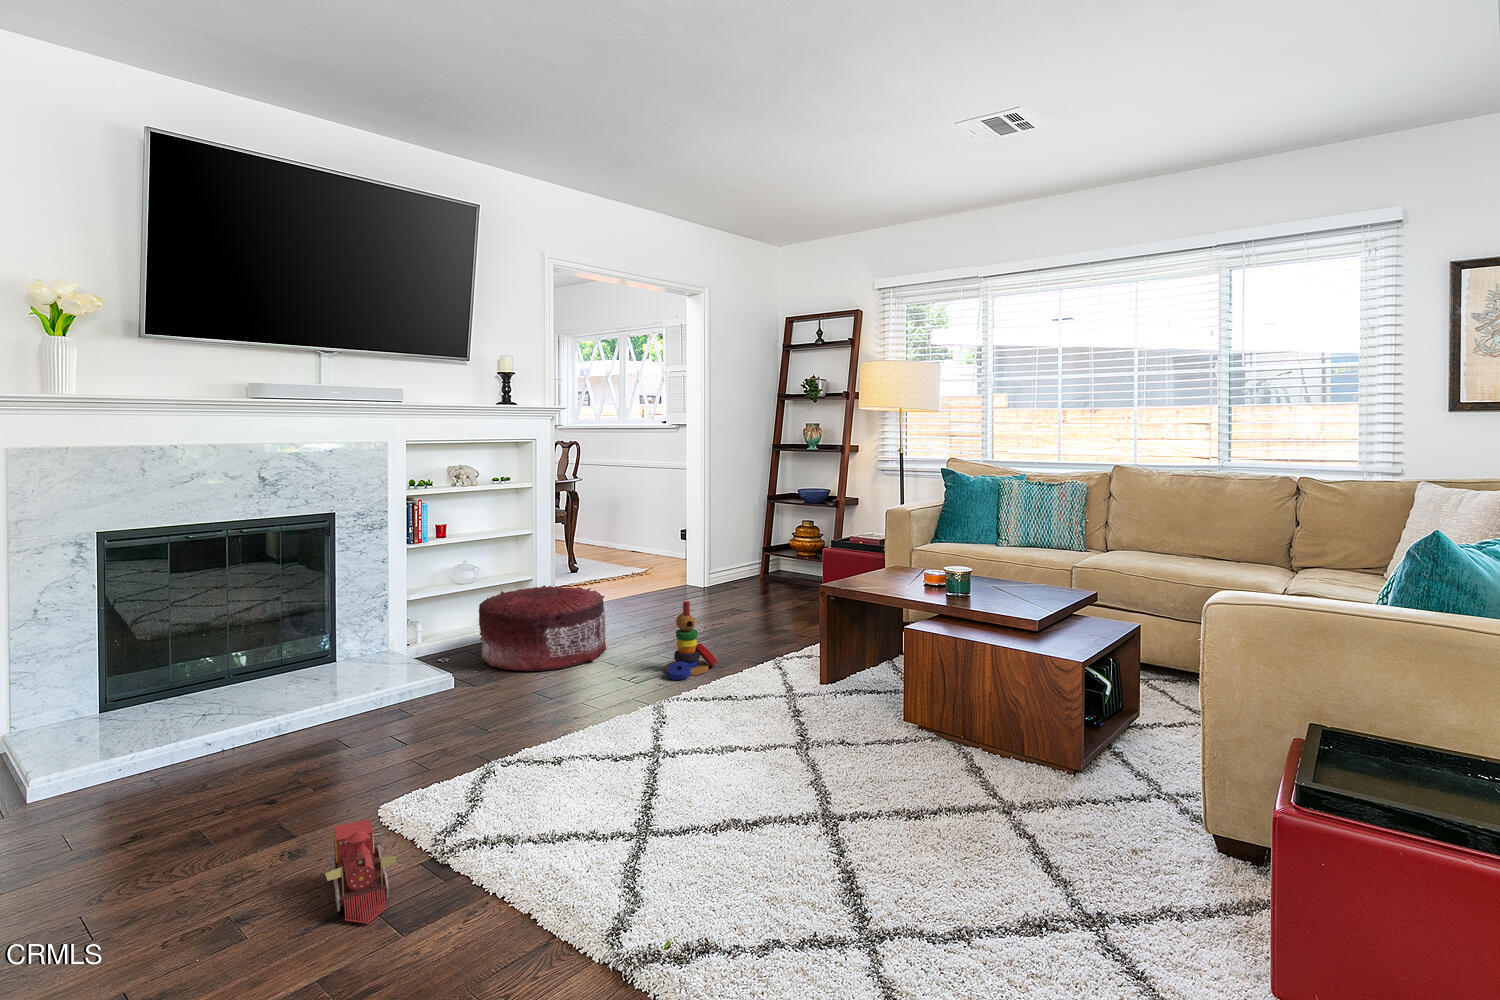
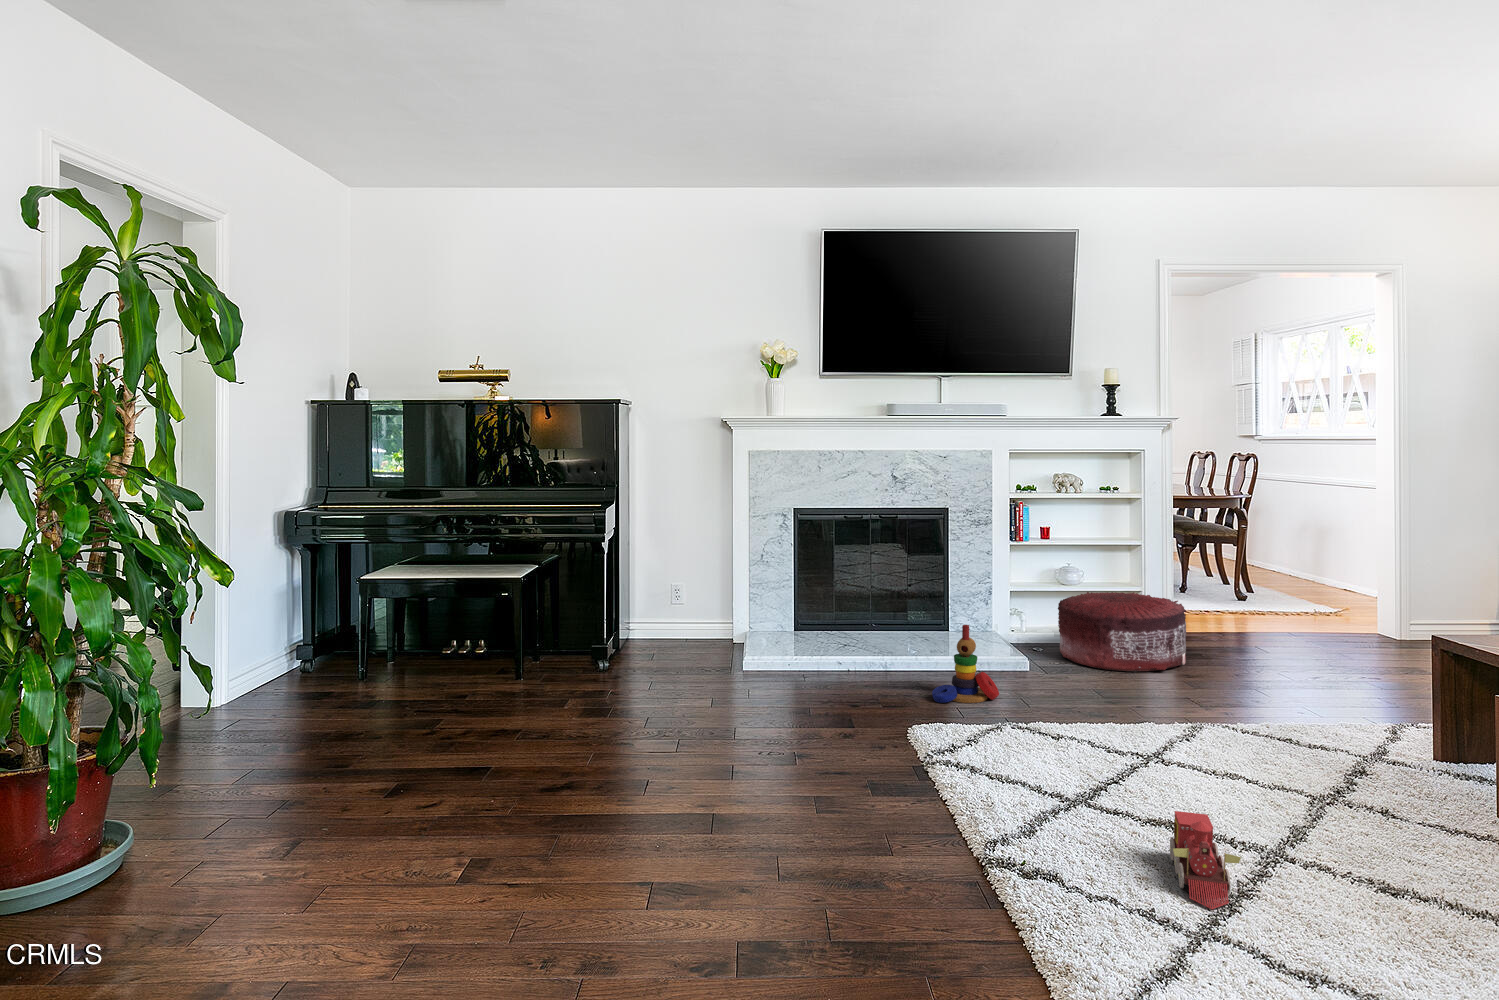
stacking toy: present [666,601,717,680] -> present [932,625,999,703]
toy train: present [325,819,397,924] -> present [1170,811,1241,909]

